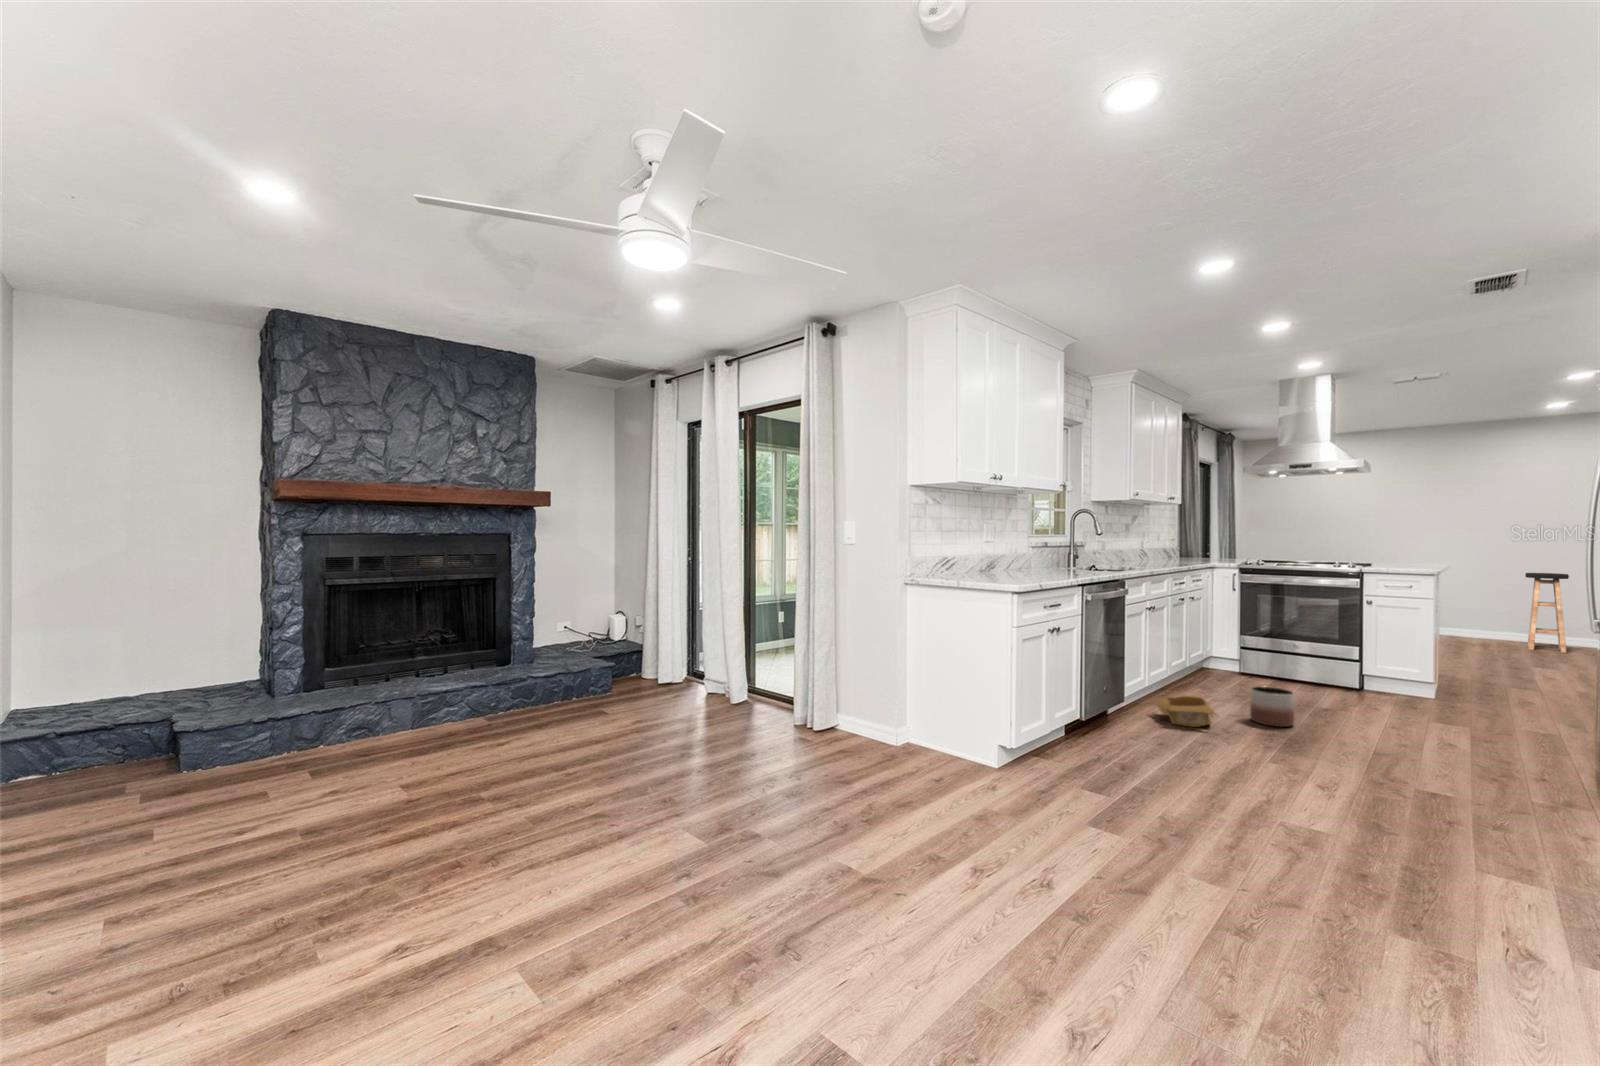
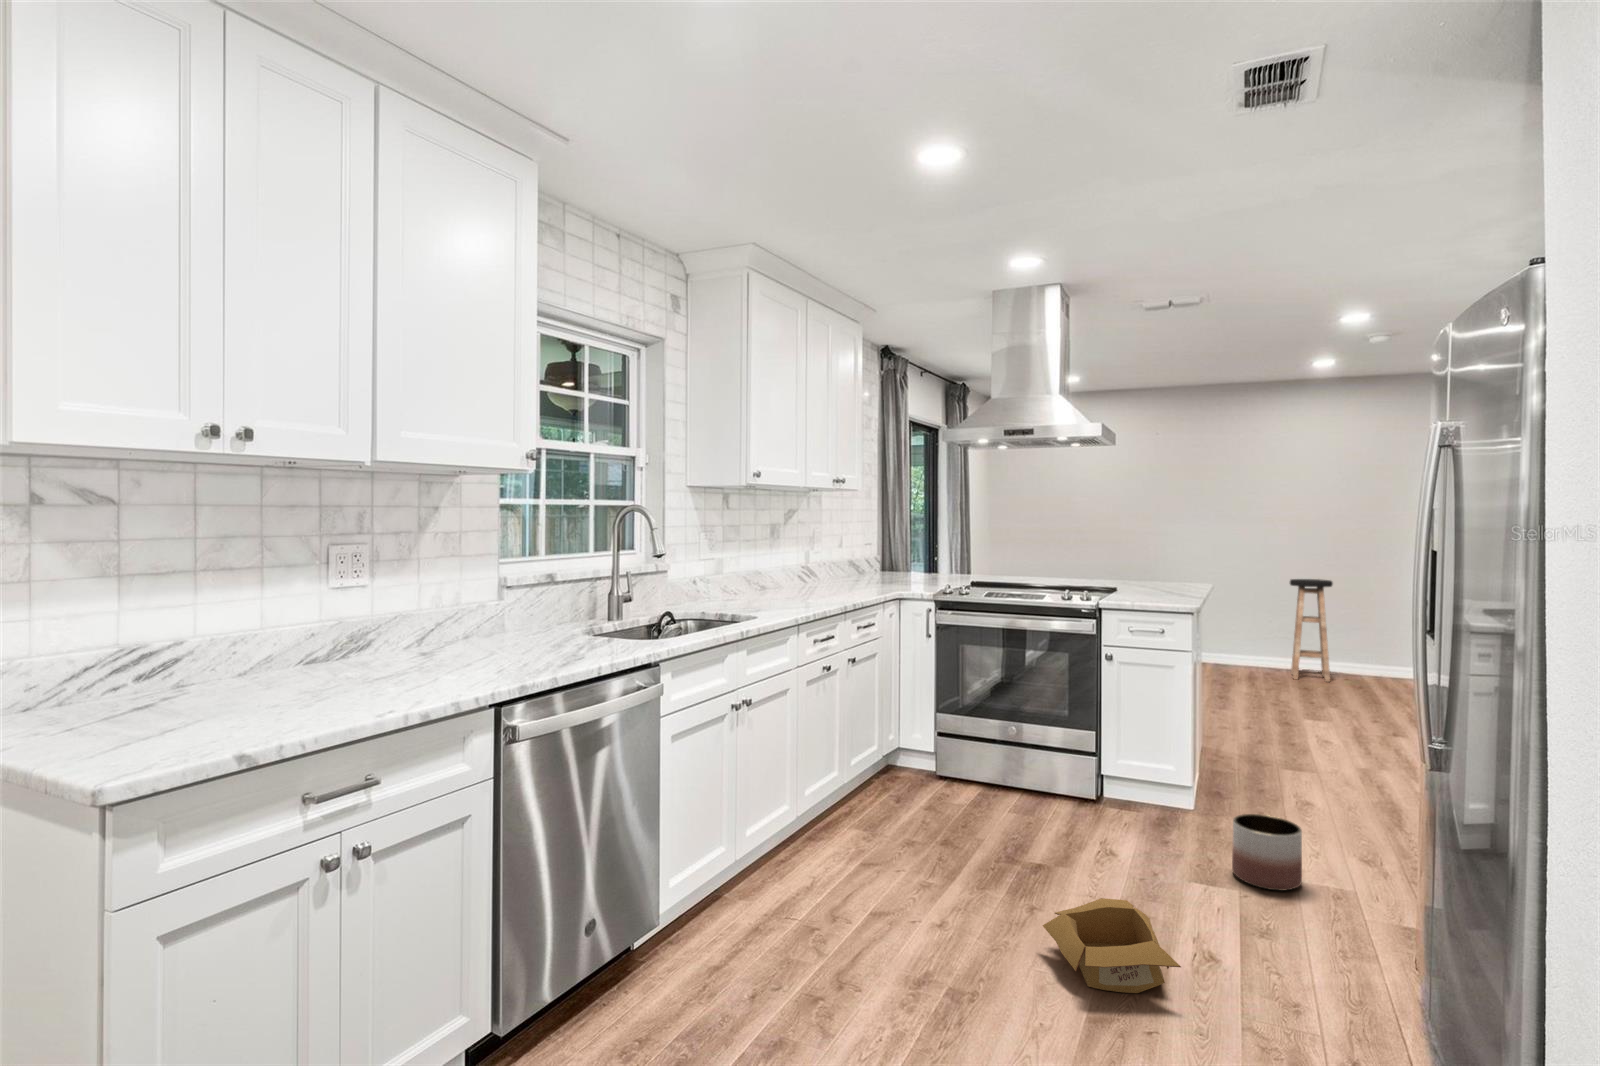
planter: present [1250,686,1294,727] -> present [1232,814,1302,890]
cardboard box: present [1154,695,1215,727] -> present [1043,898,1181,993]

